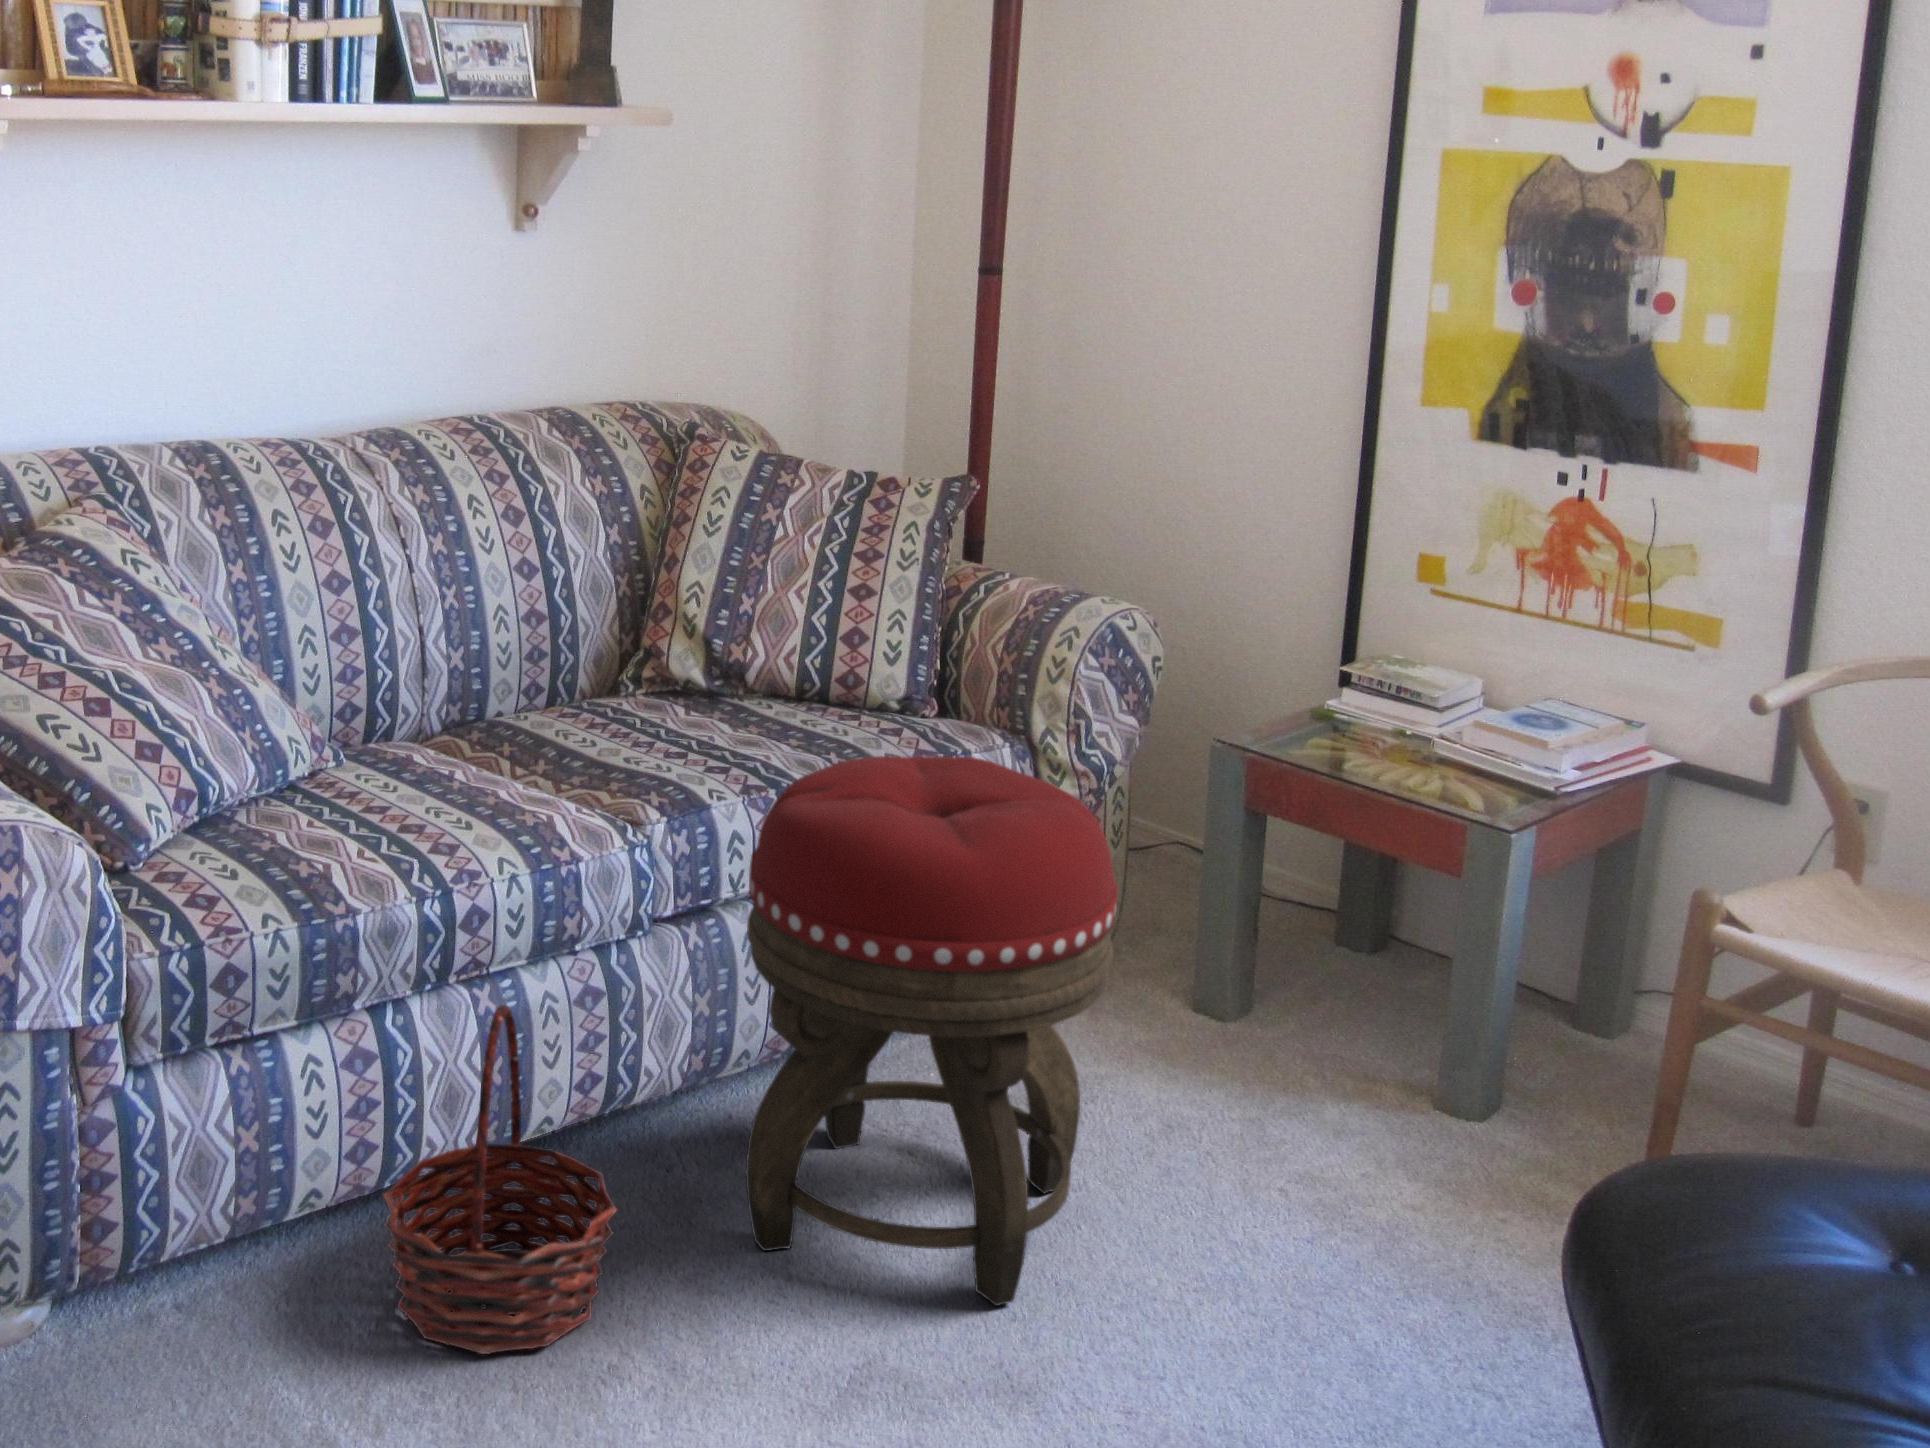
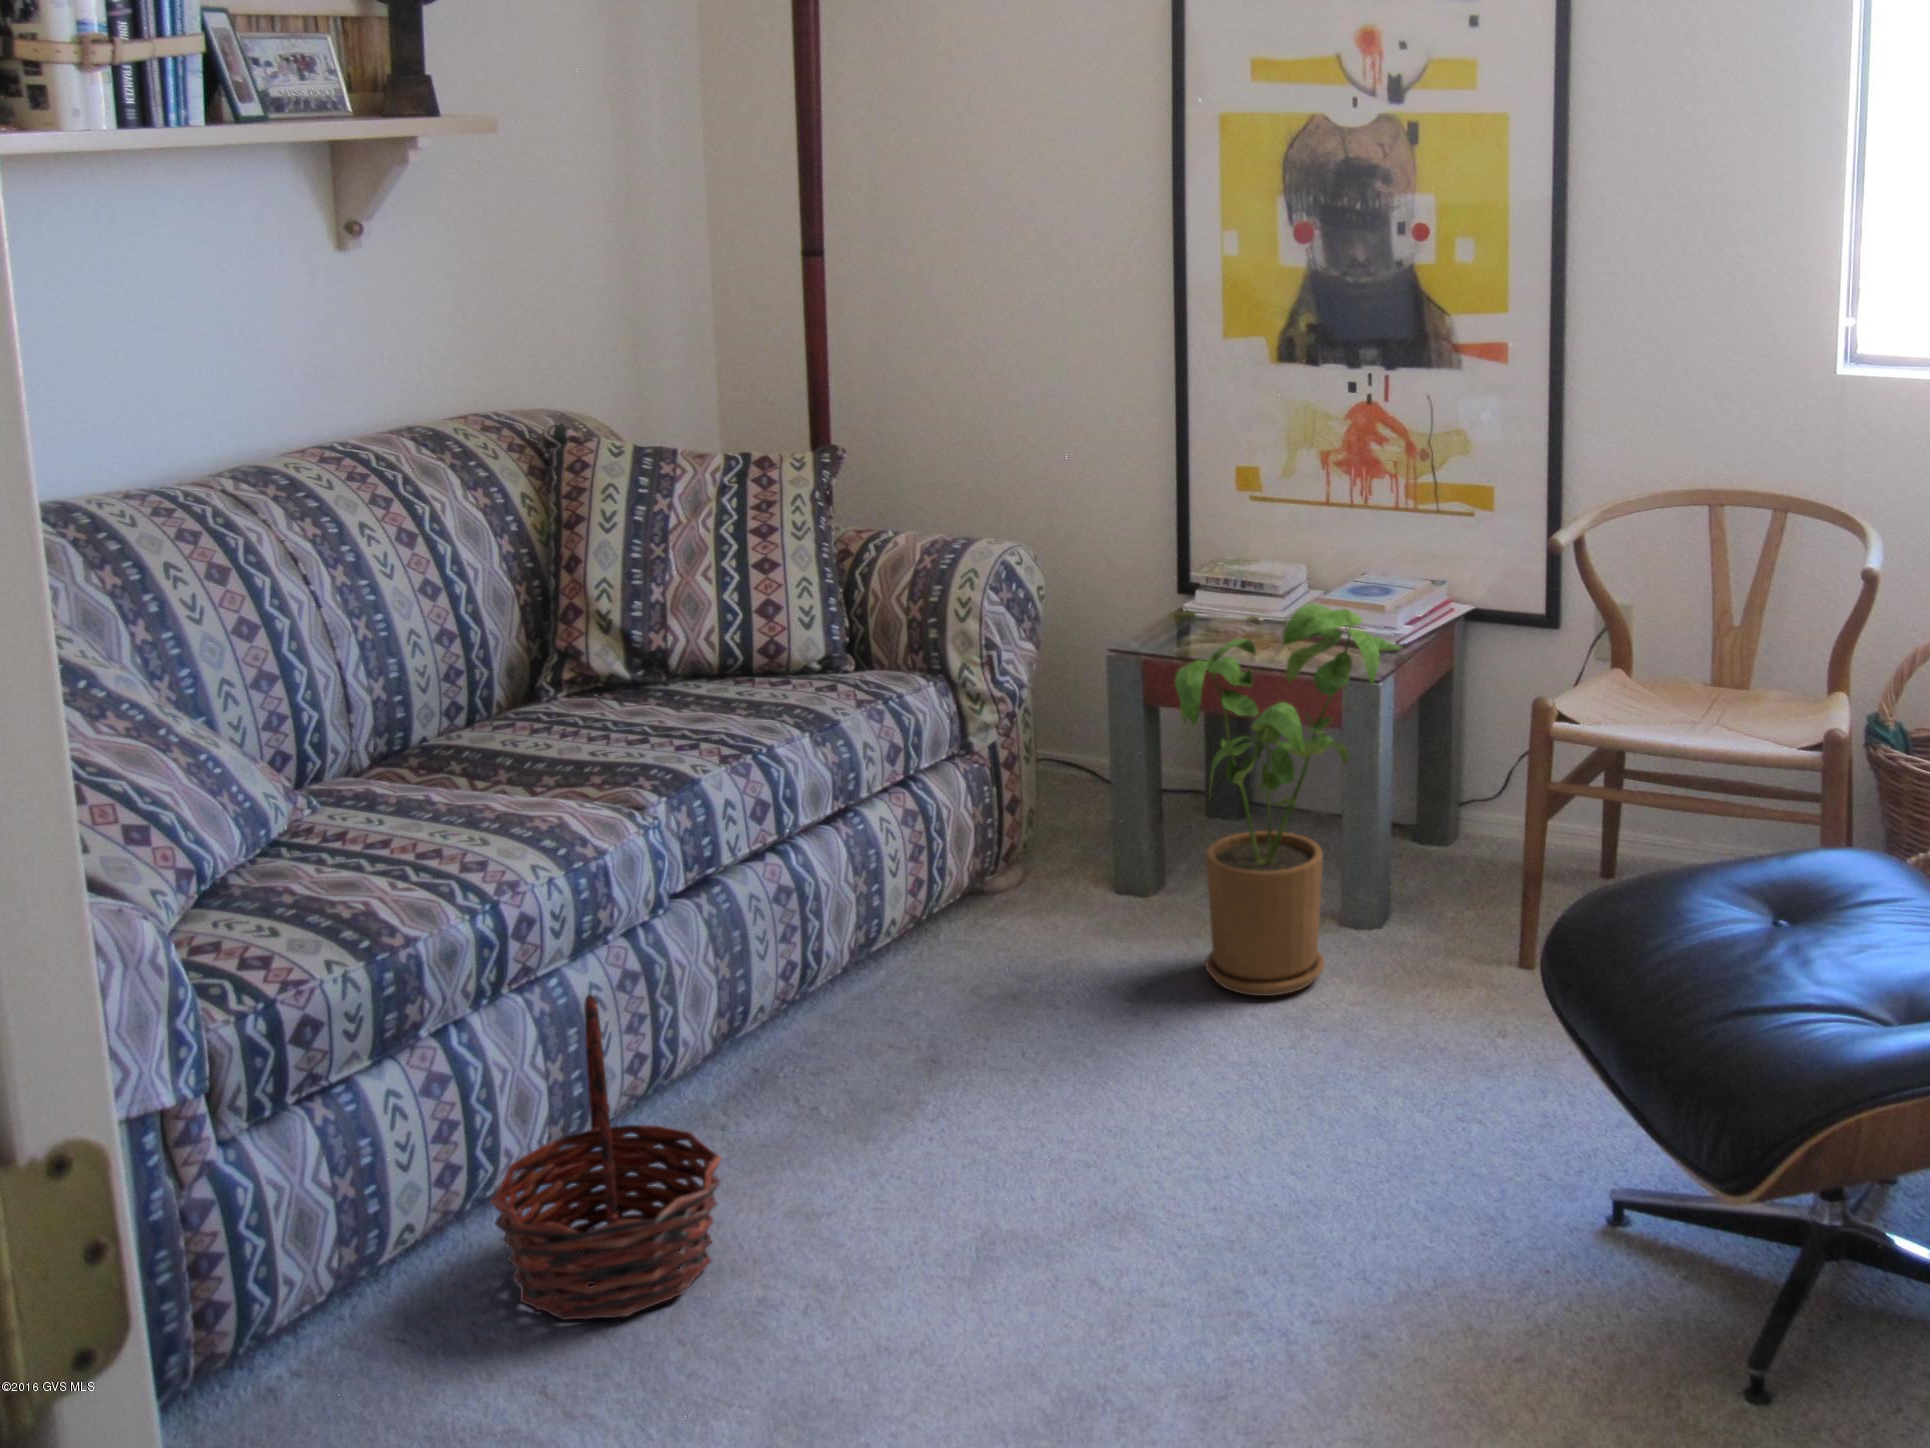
house plant: none [1257,723,1548,1177] -> present [1175,603,1403,996]
footstool: present [746,756,1118,1306] -> none [775,695,1107,1169]

